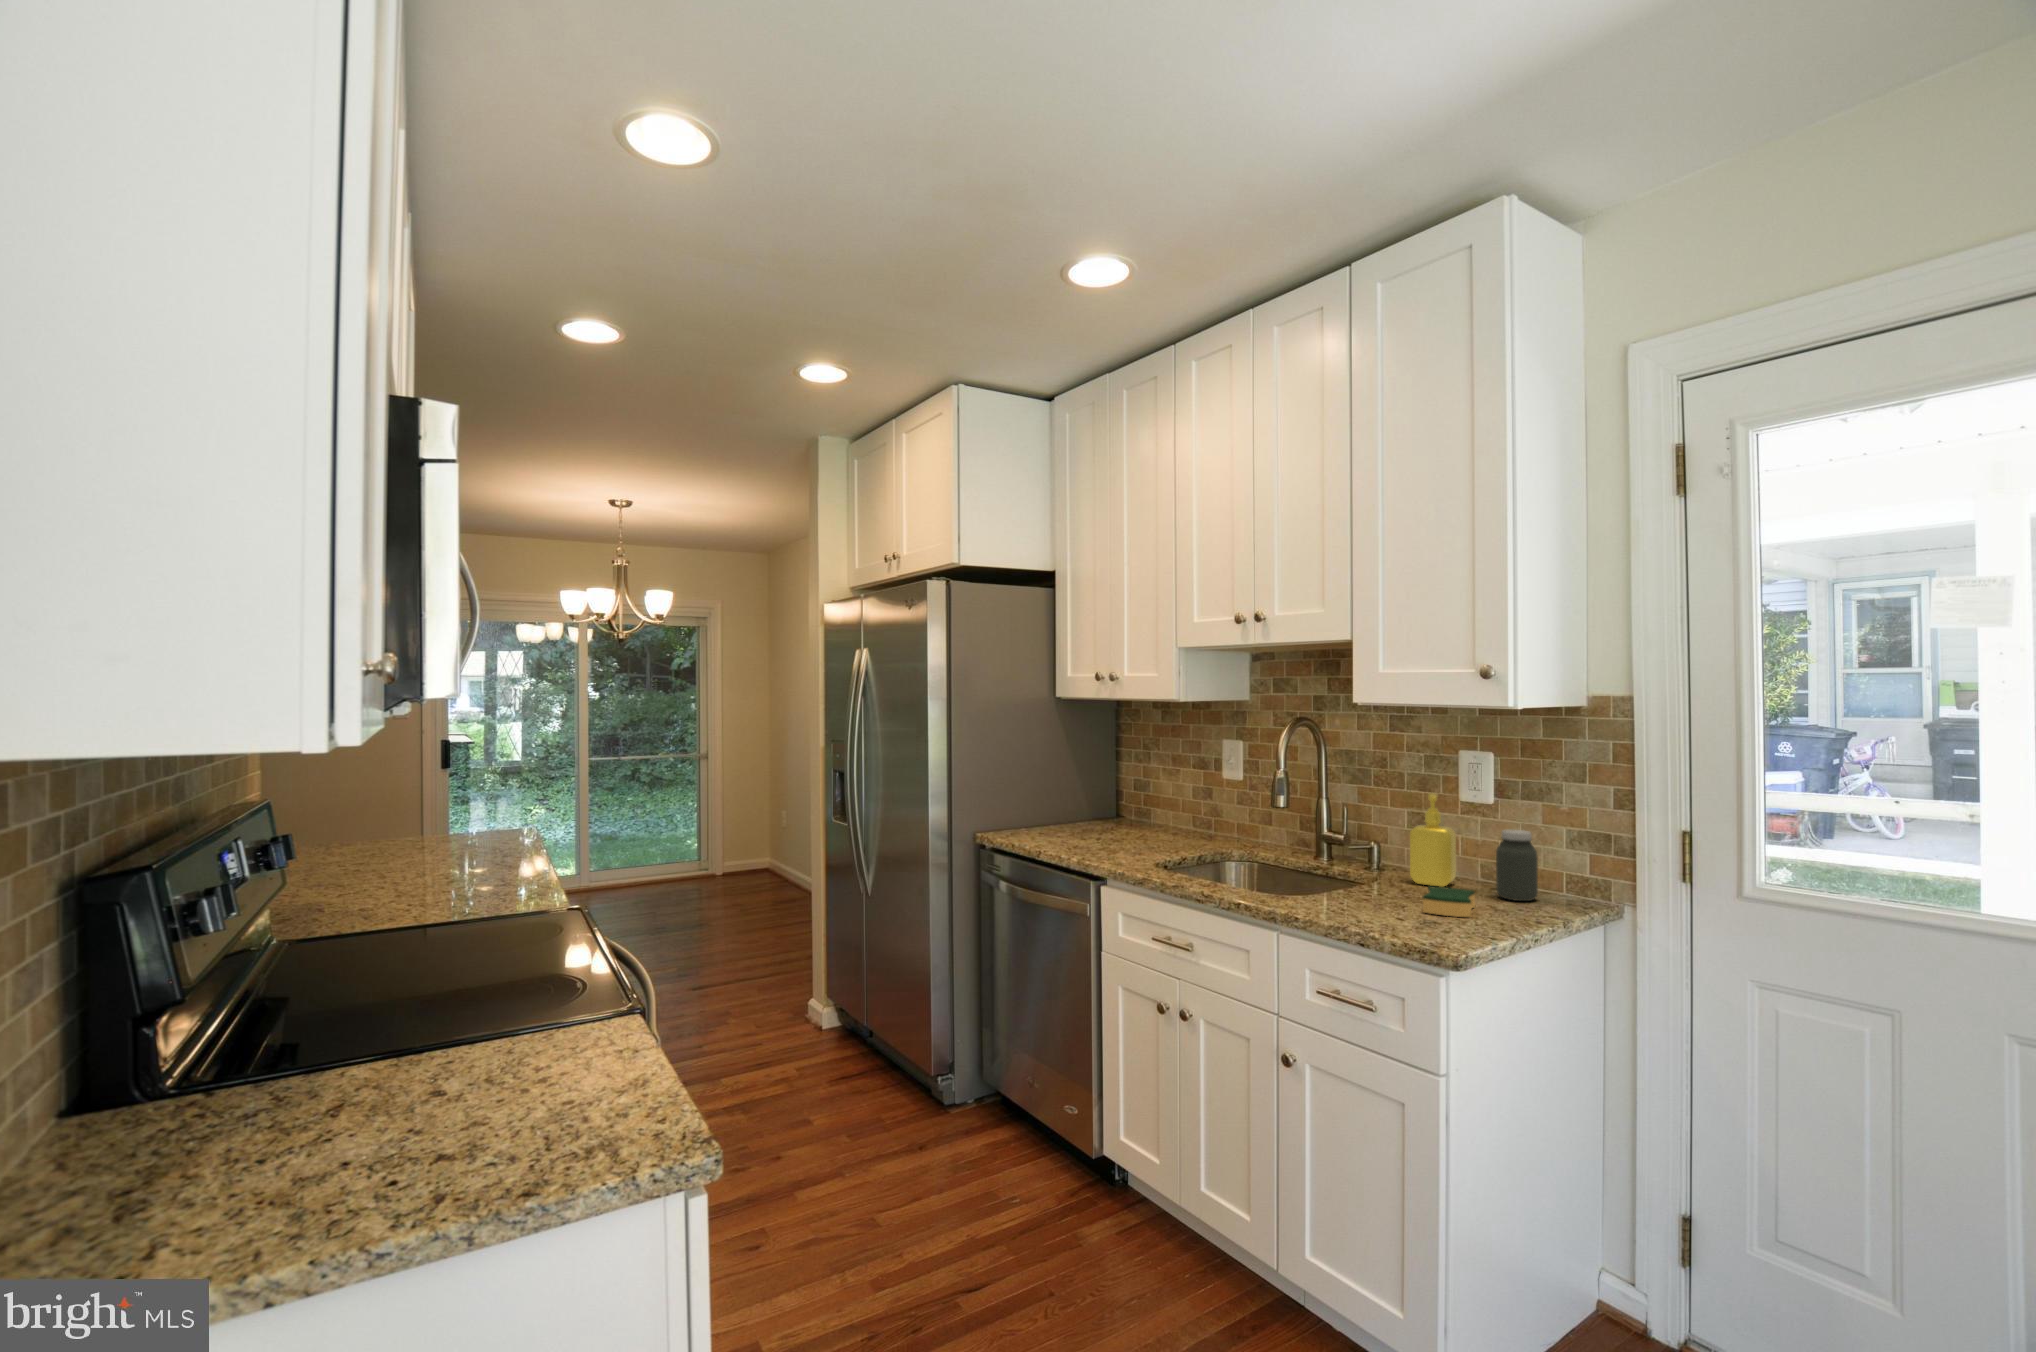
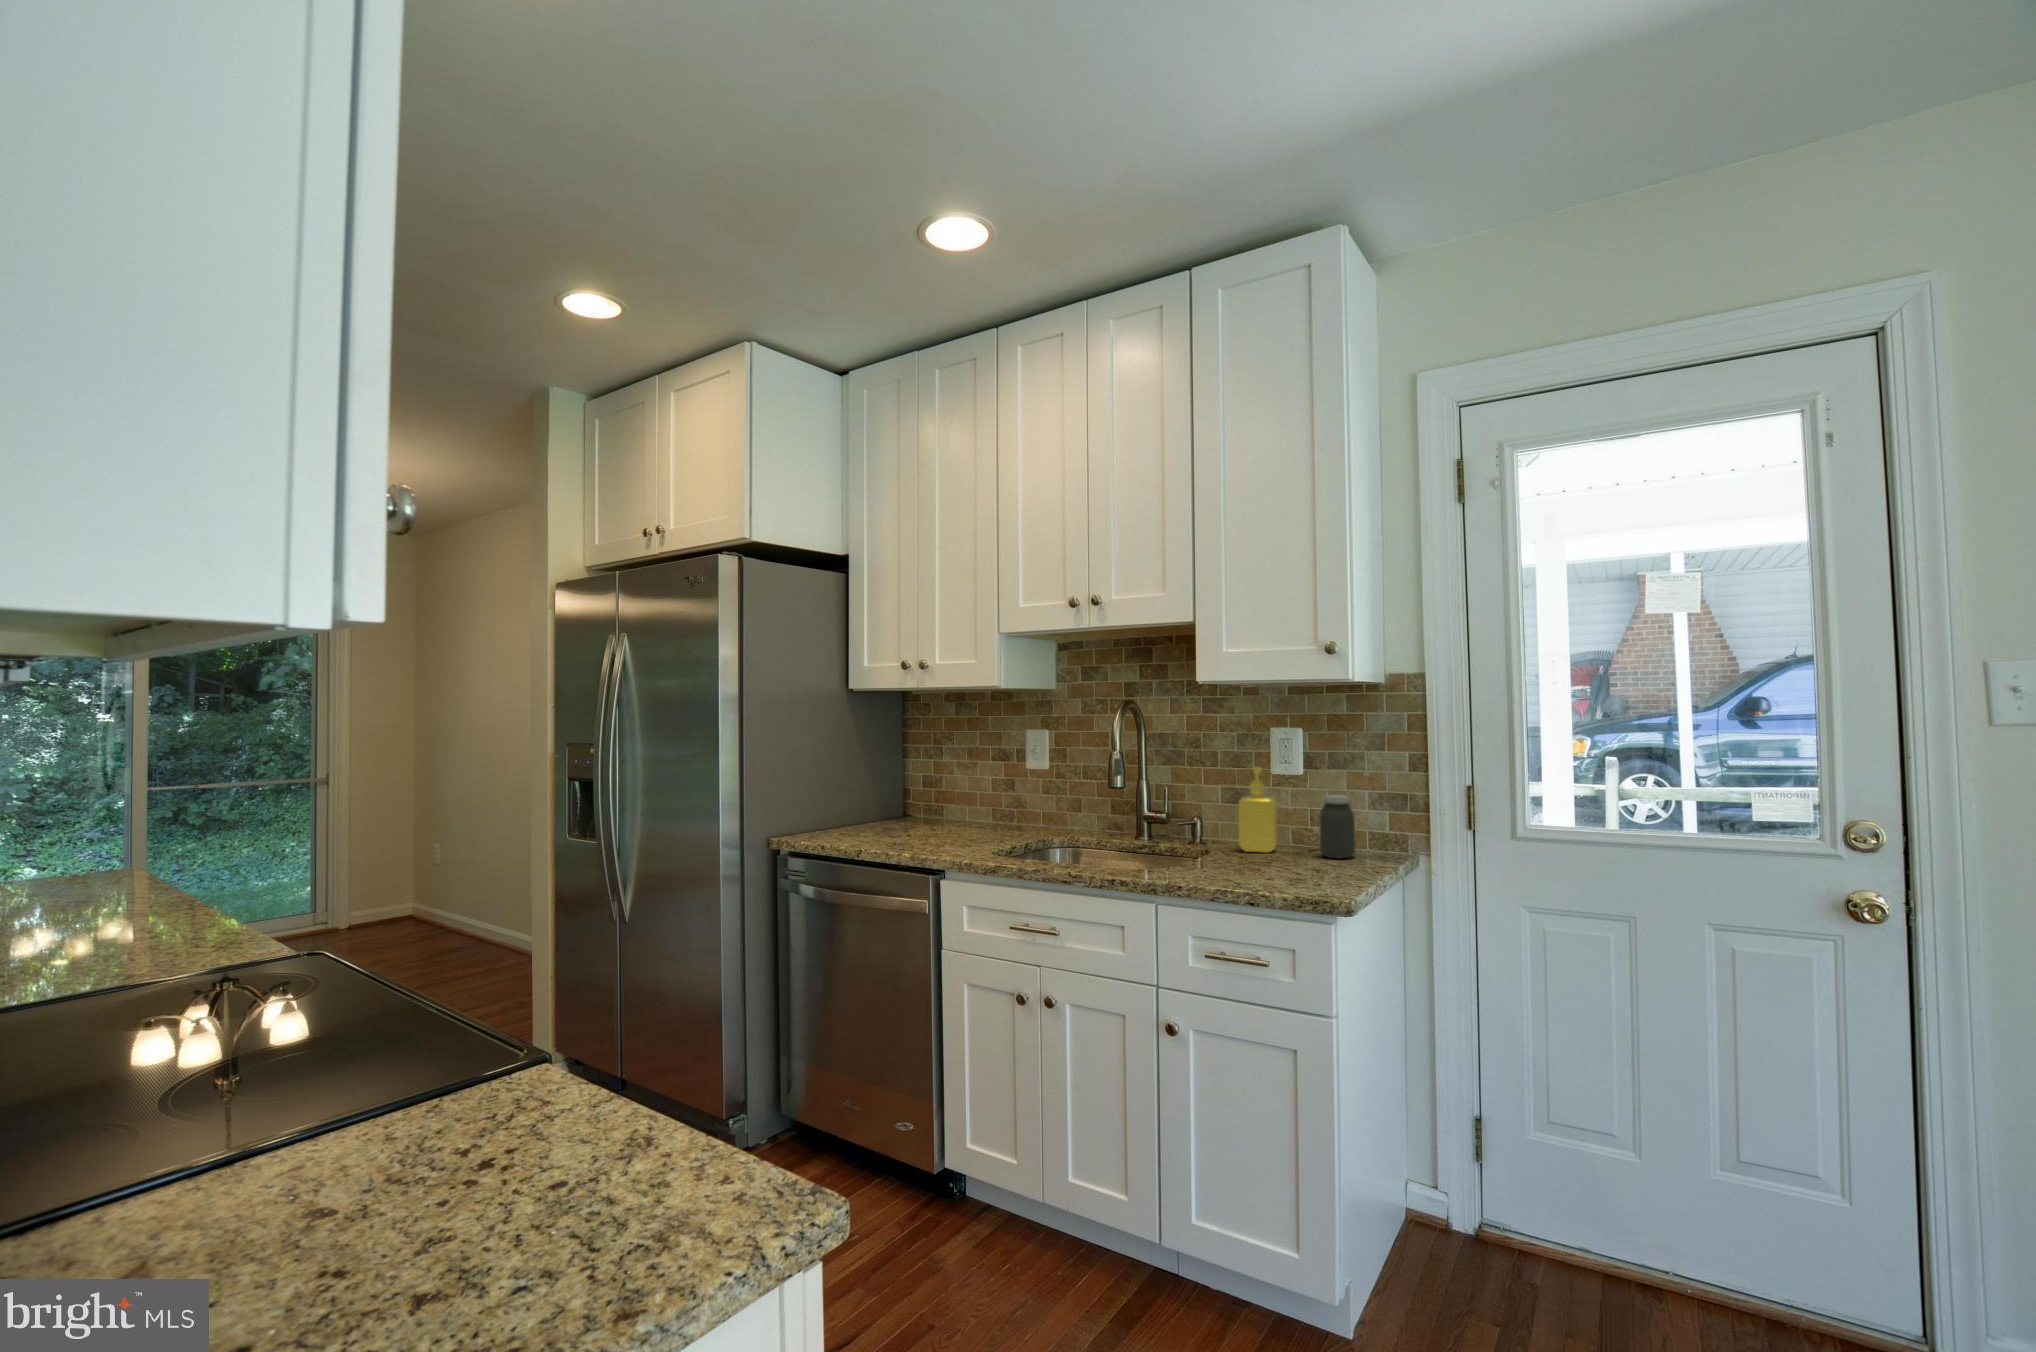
sponge: present [1423,886,1475,917] -> none [1273,851,1322,875]

